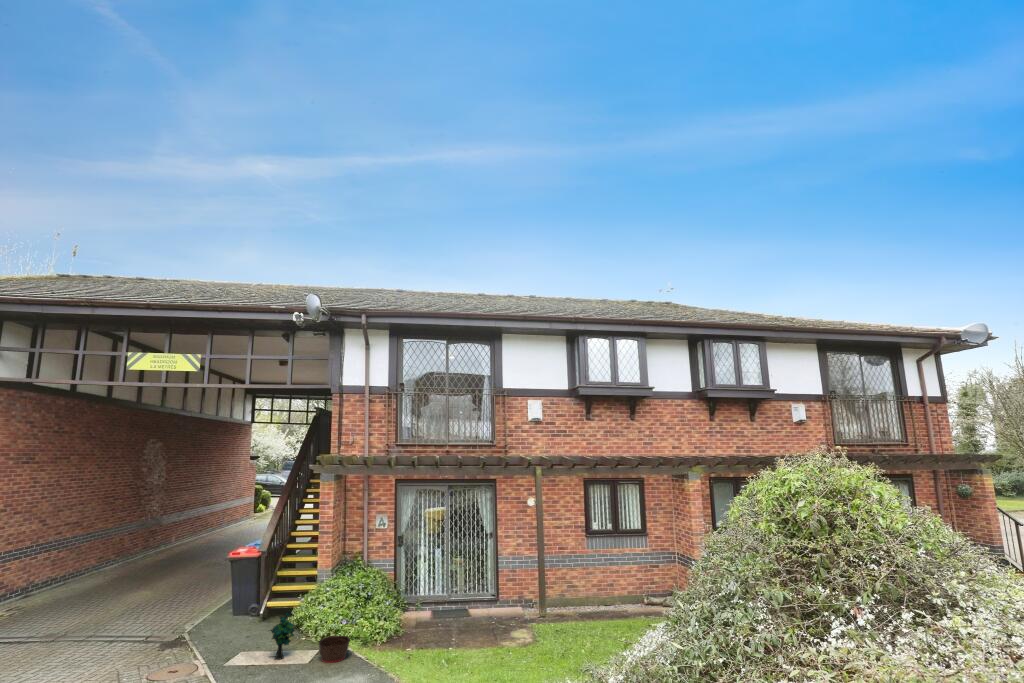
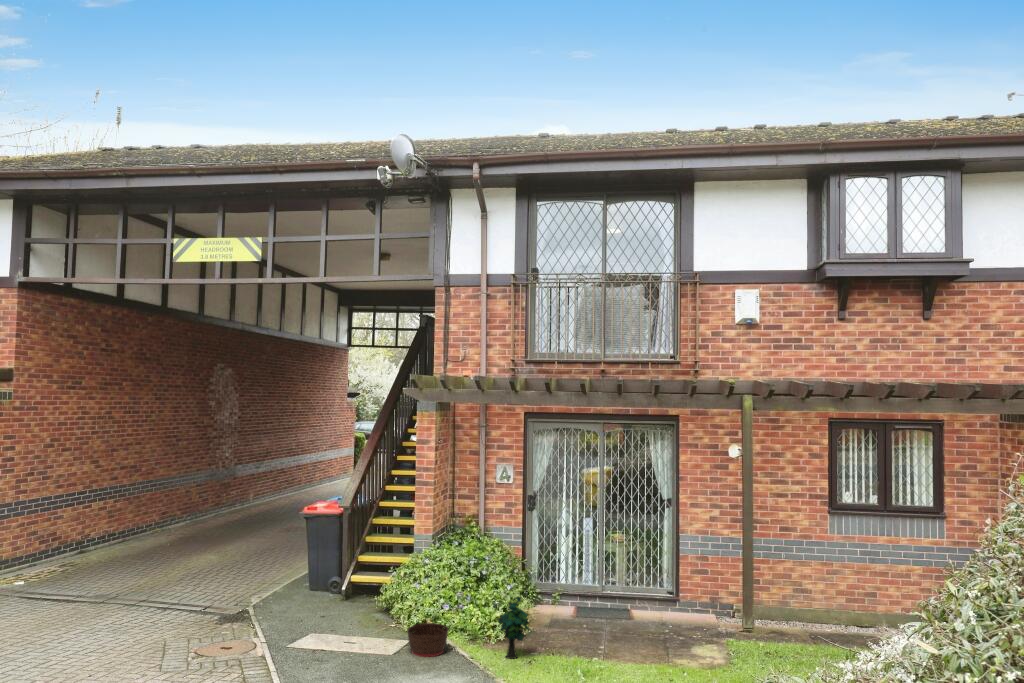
decorative plant: present [270,612,295,660] -> present [497,597,529,659]

